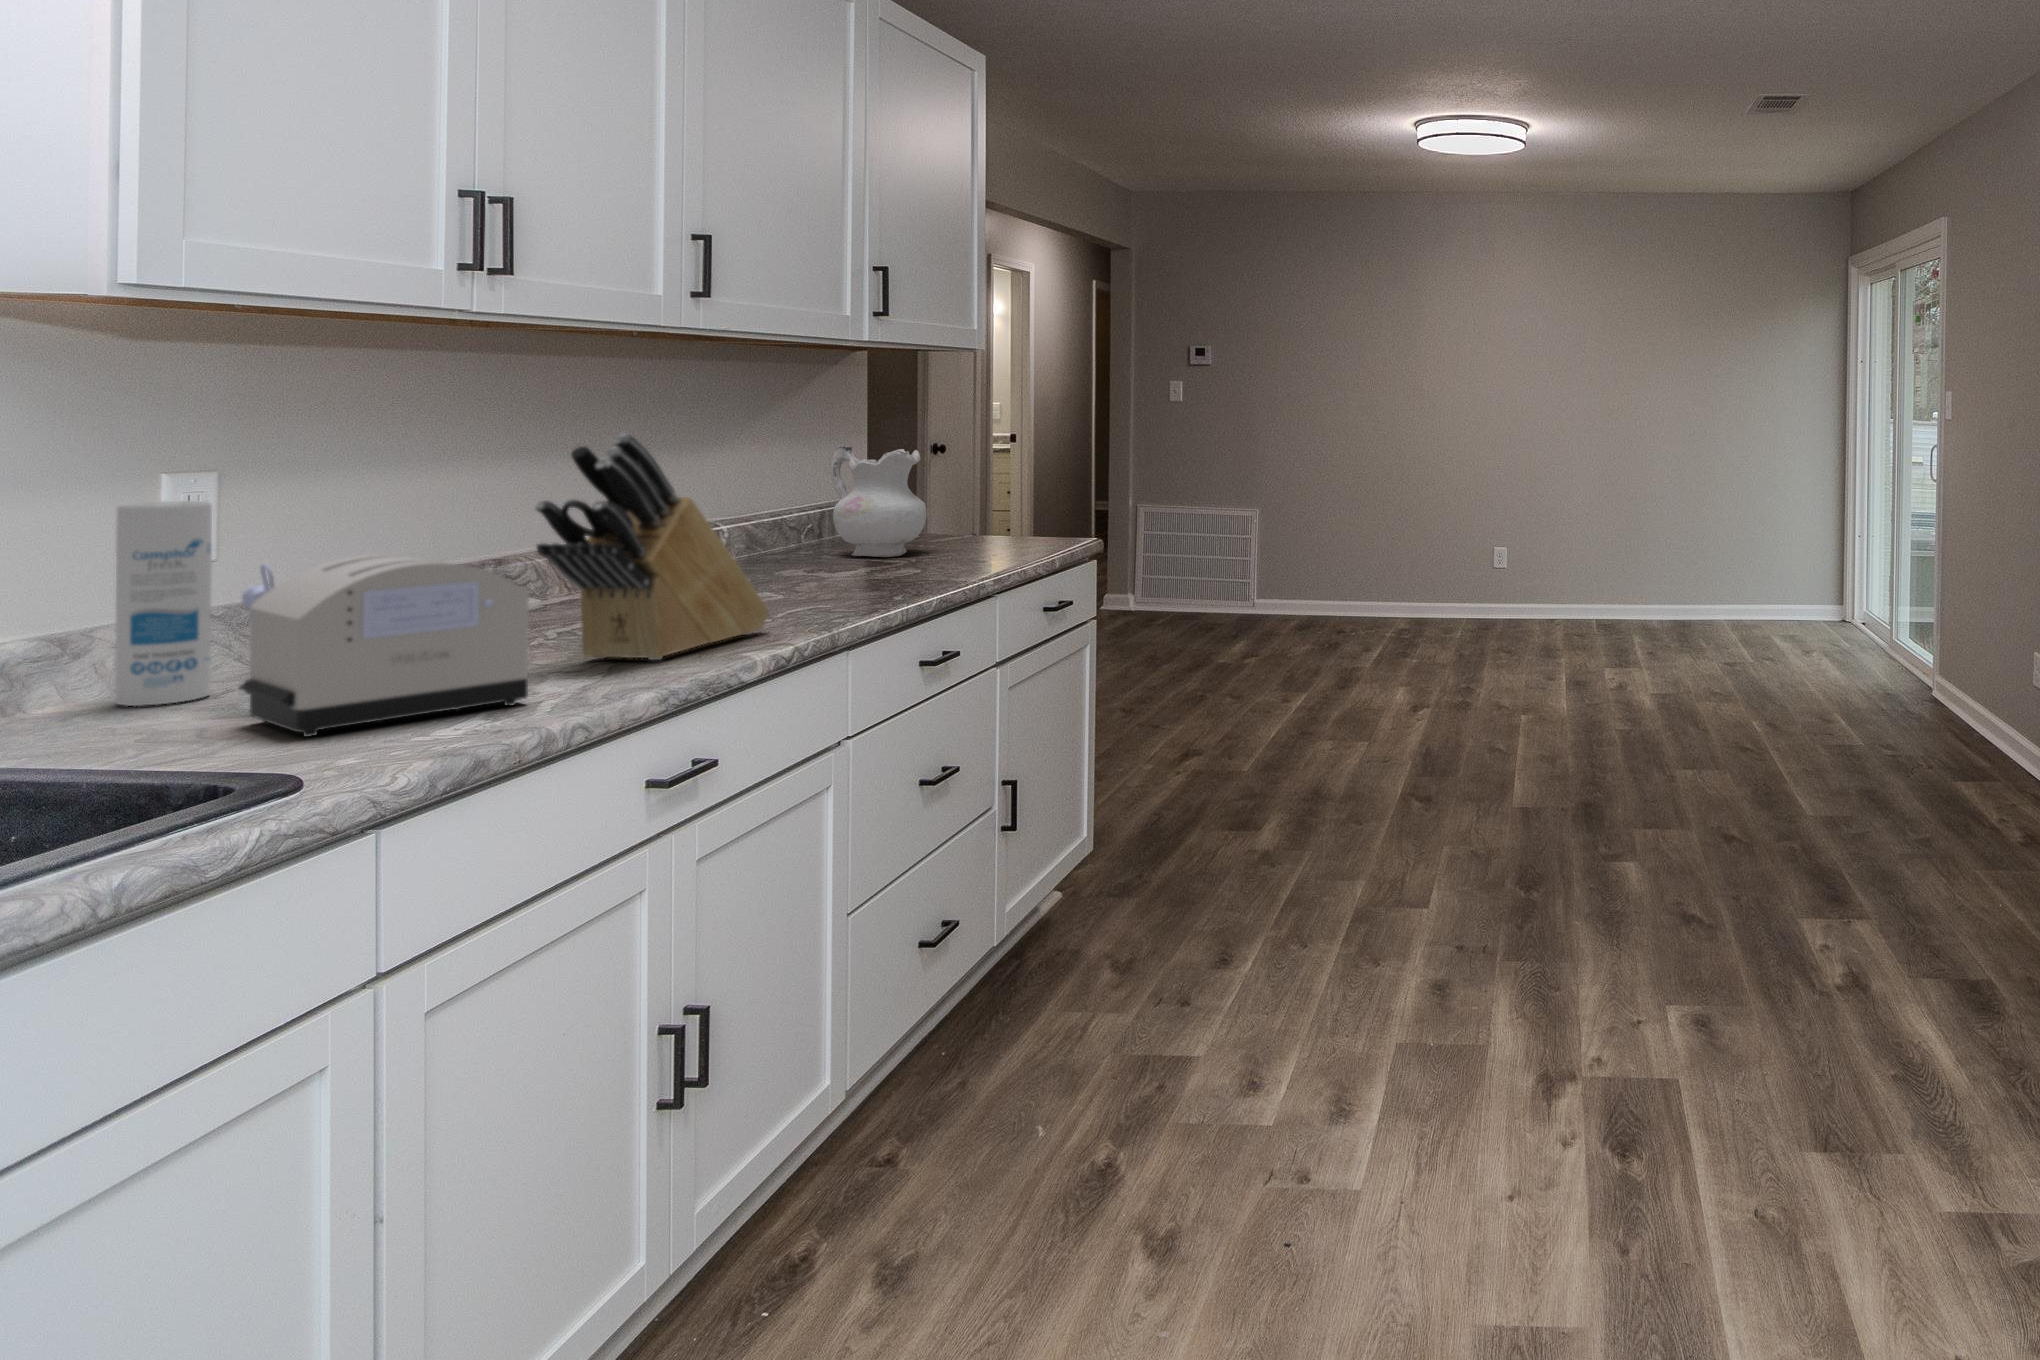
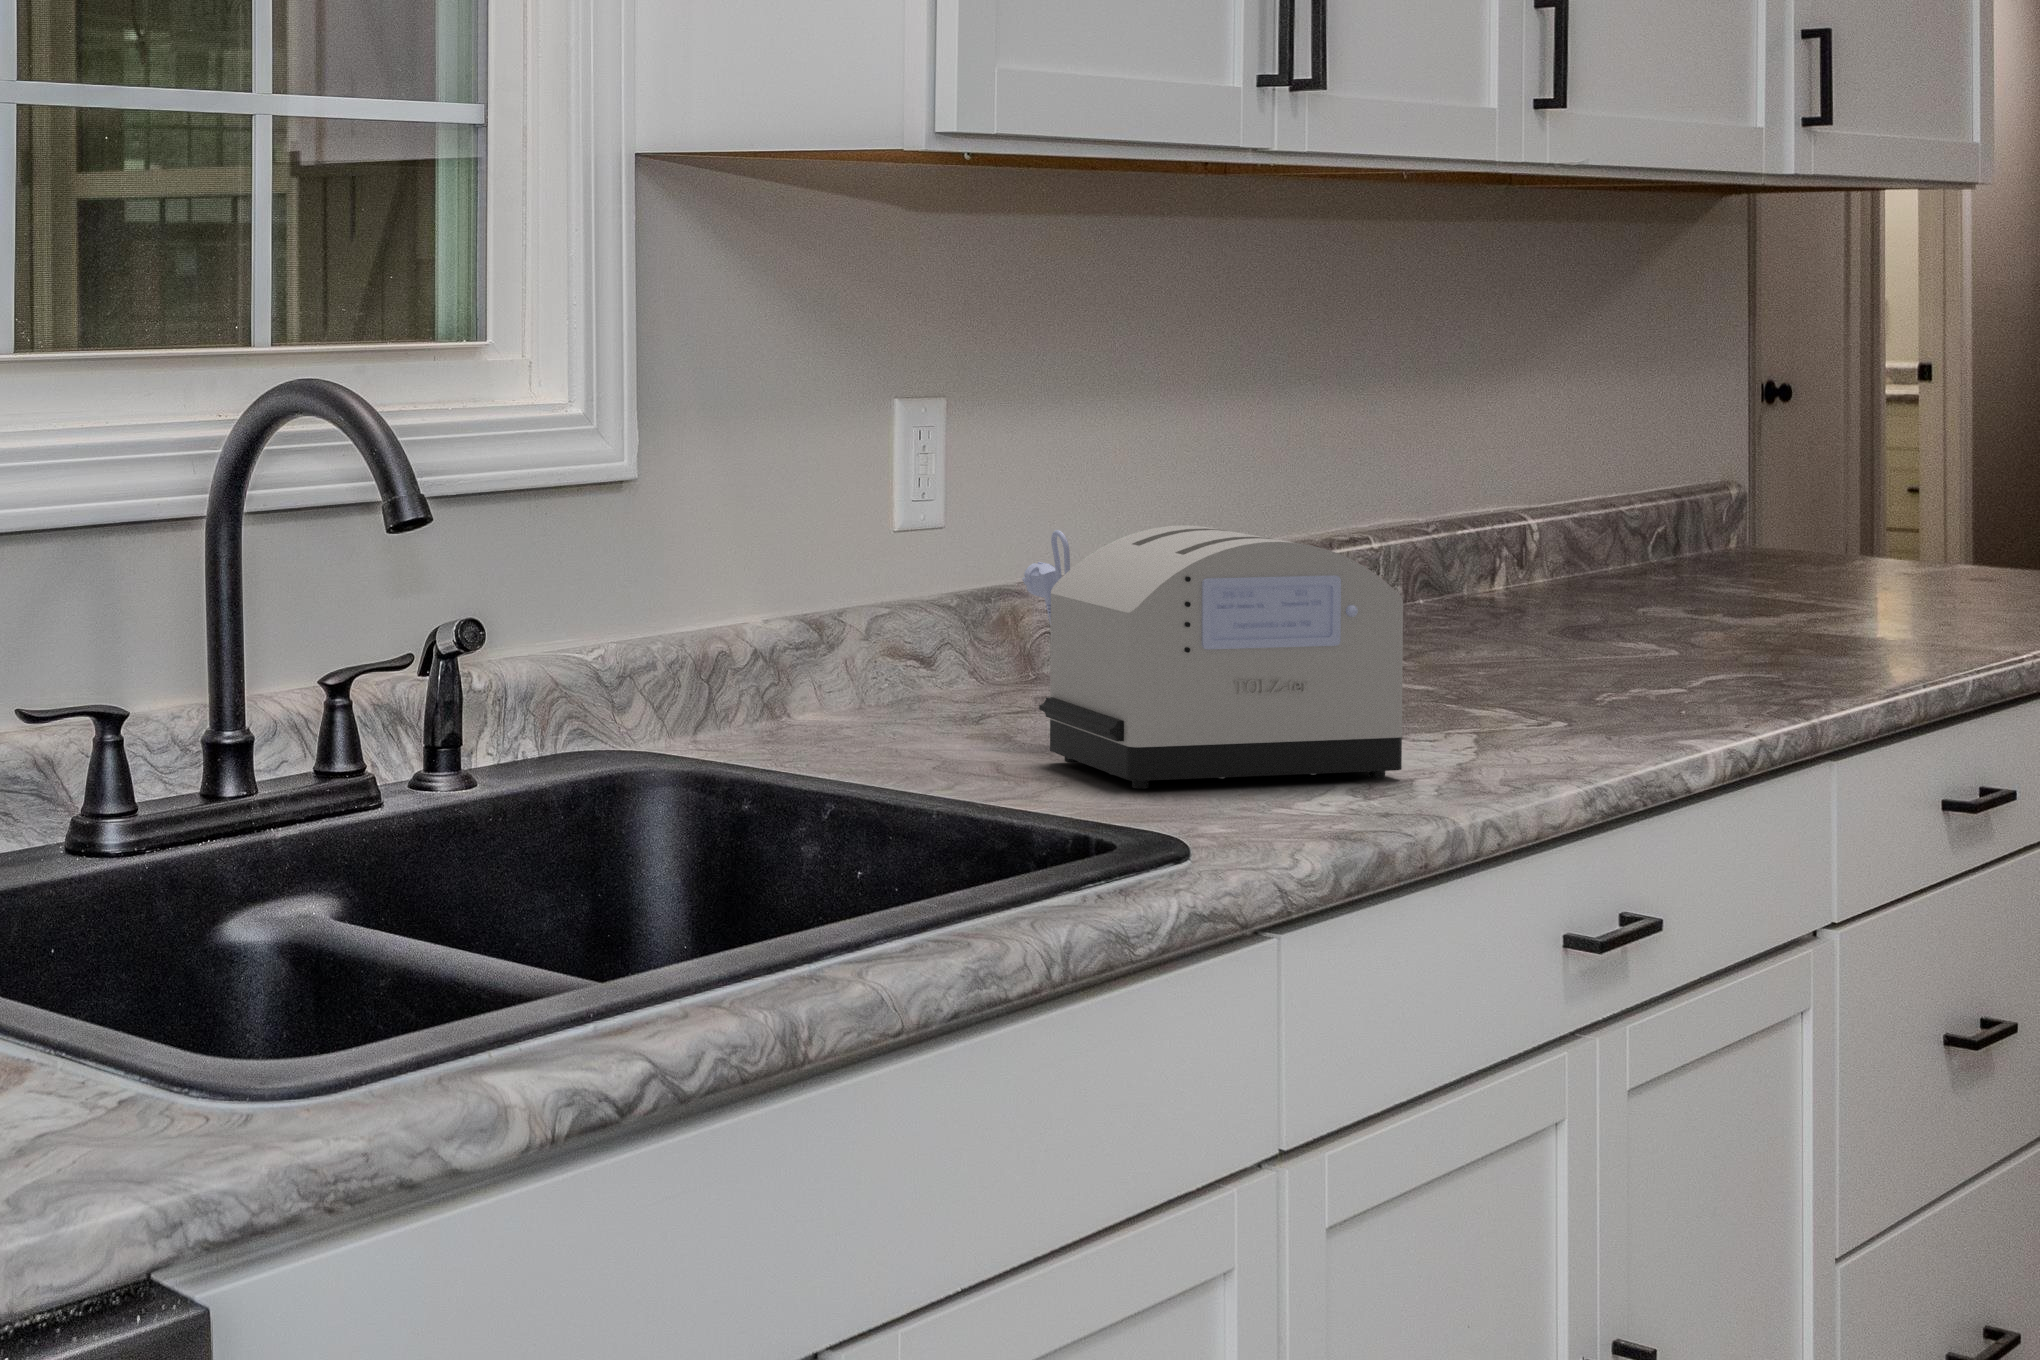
knife block: present [535,434,769,660] -> none [1375,344,1706,734]
ceramic pitcher: present [831,445,926,557] -> none [1711,377,1897,595]
canister: present [115,501,212,706] -> none [870,437,970,724]

